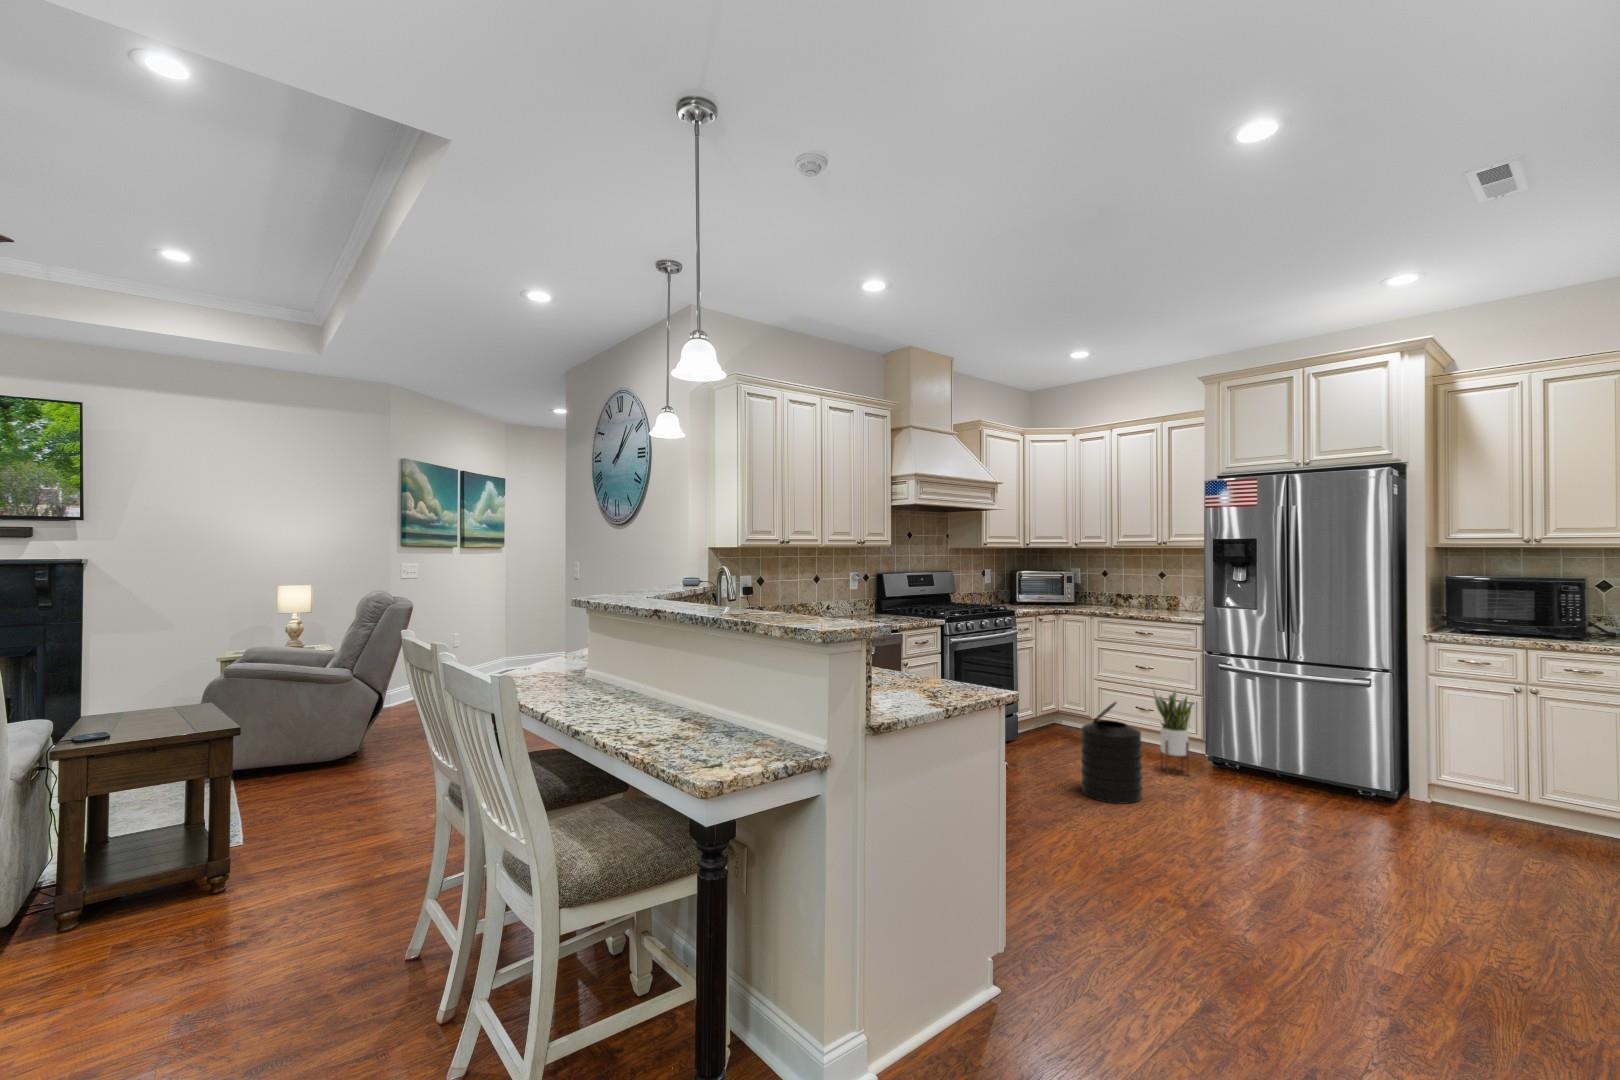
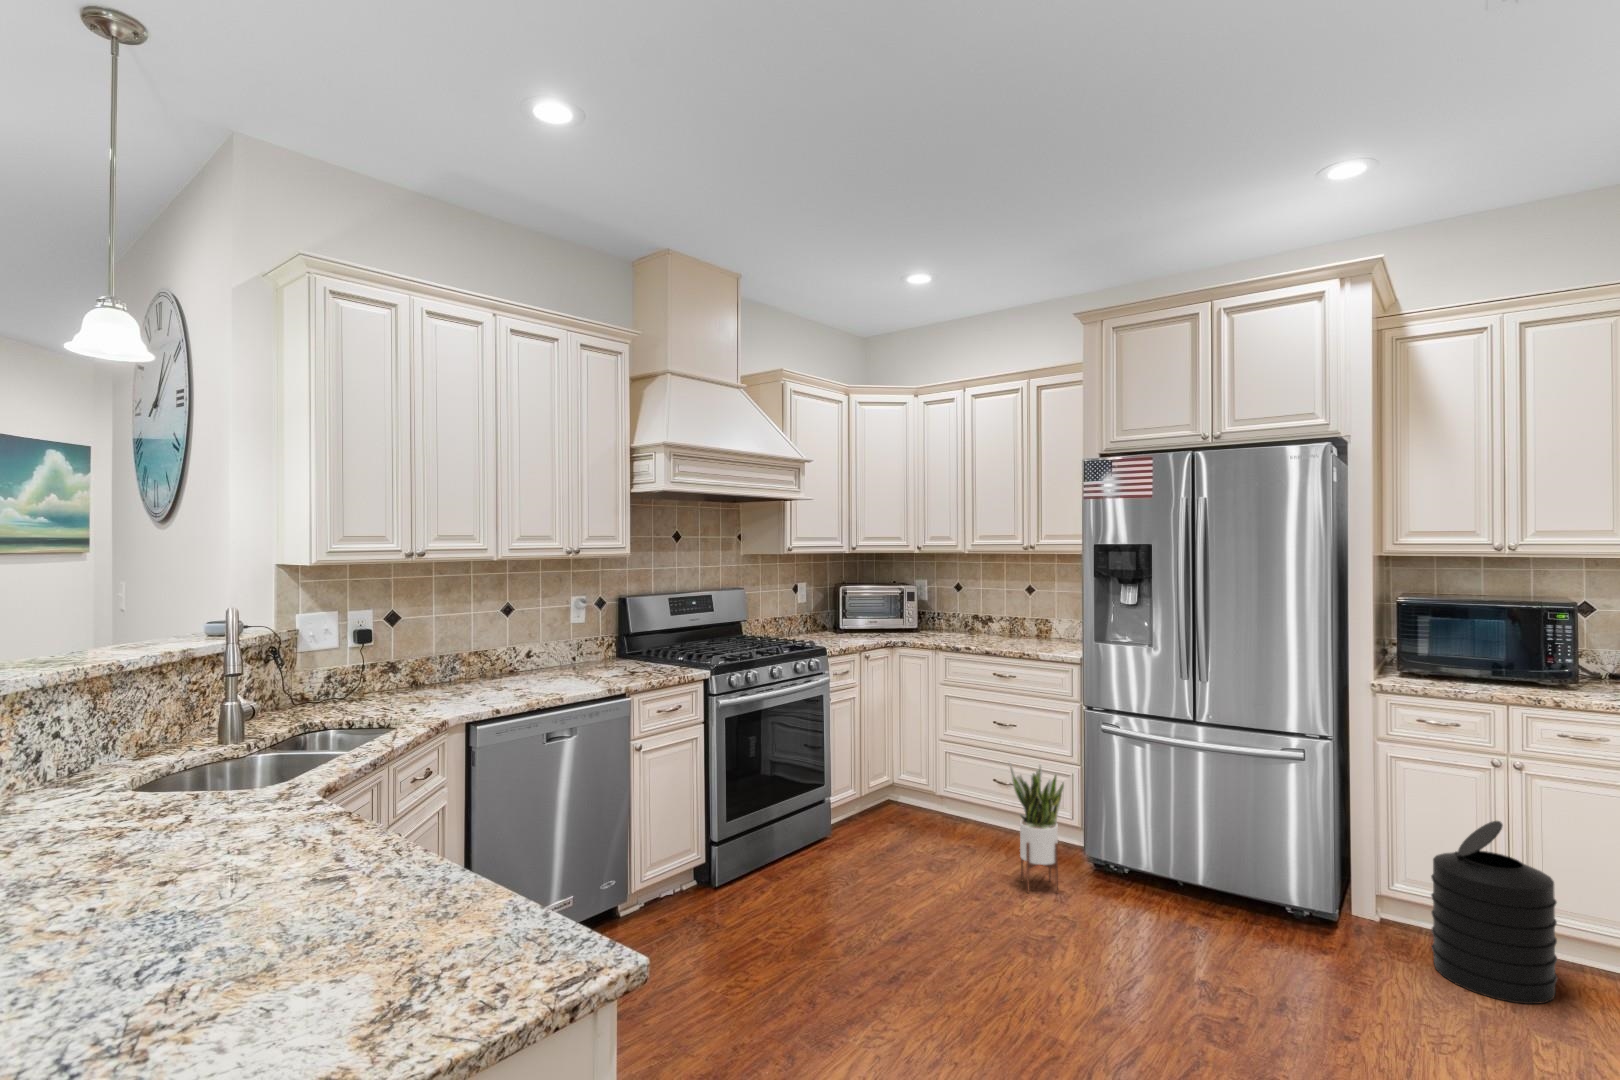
trash can: present [1081,702,1142,804] -> present [1431,821,1557,1004]

